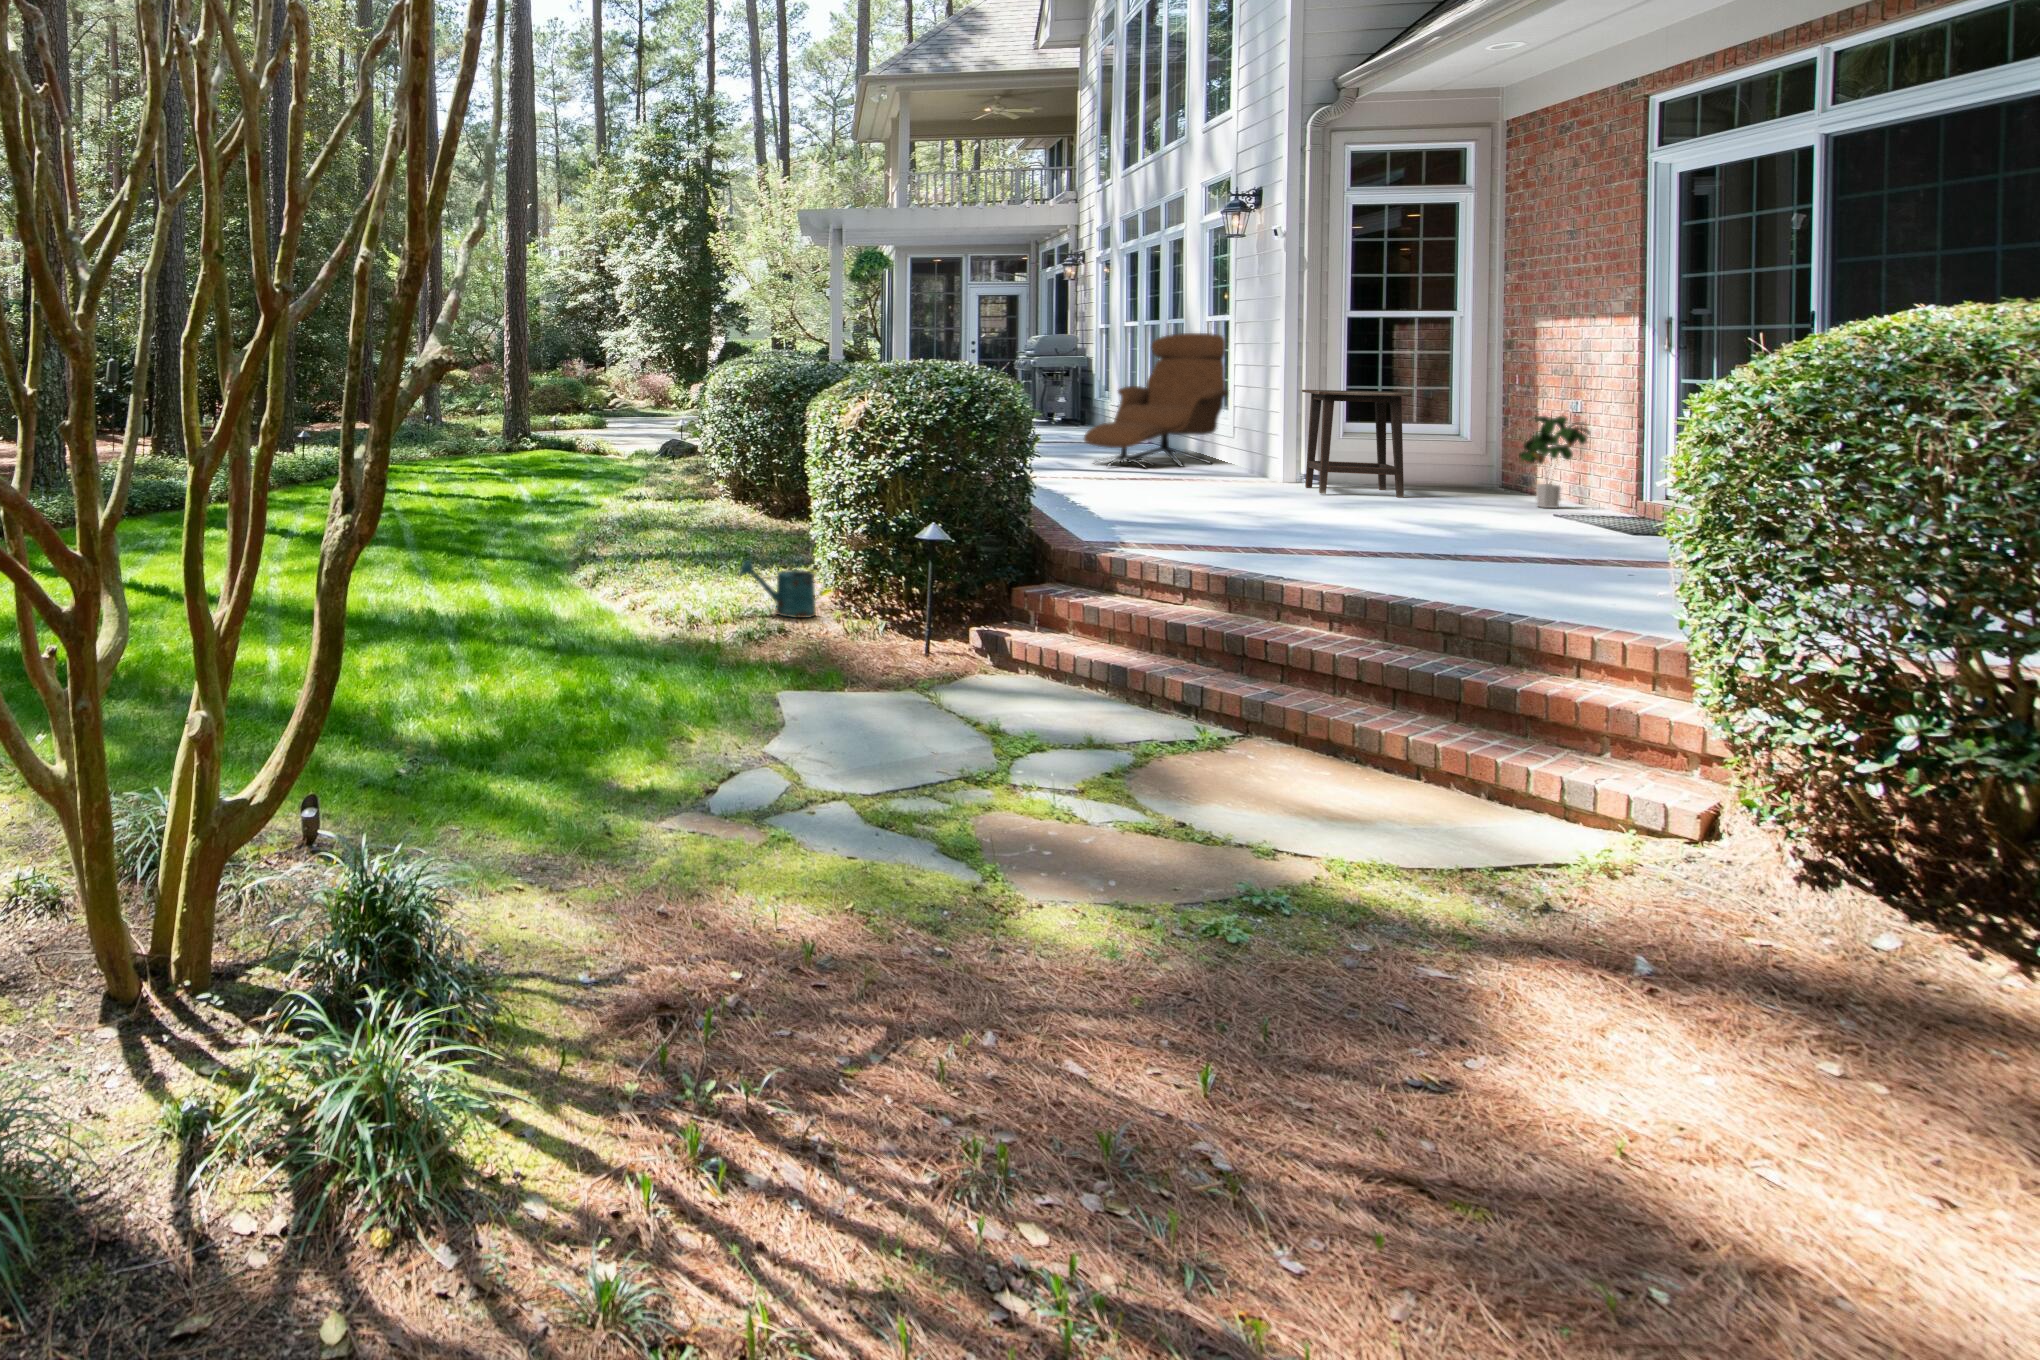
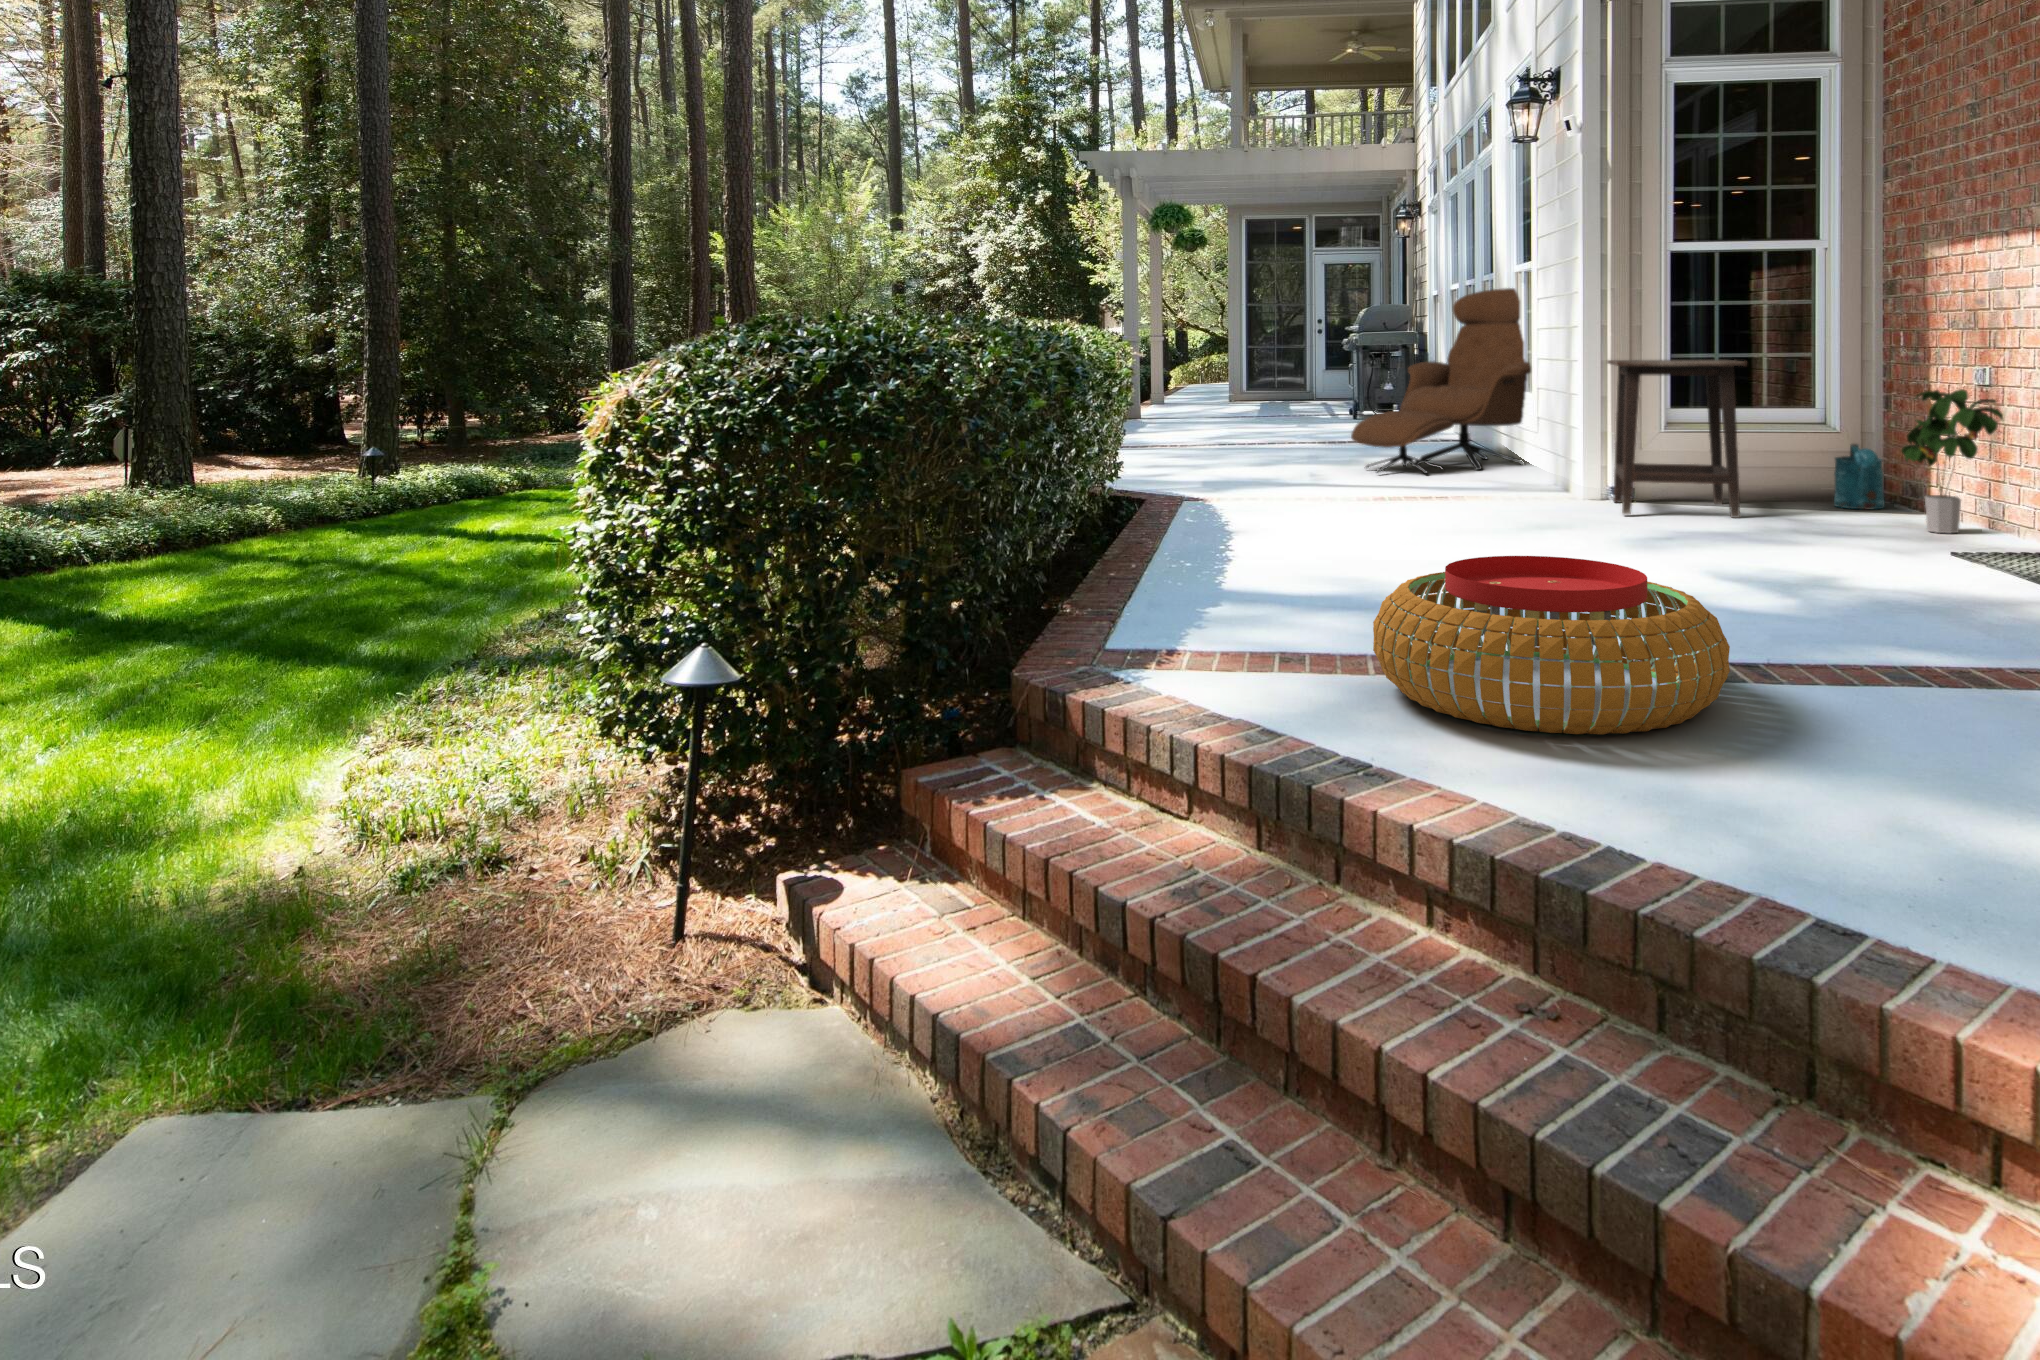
pouf: none [1254,495,1454,573] -> present [1373,556,1730,734]
watering can: present [740,560,818,618] -> present [1834,444,1884,509]

